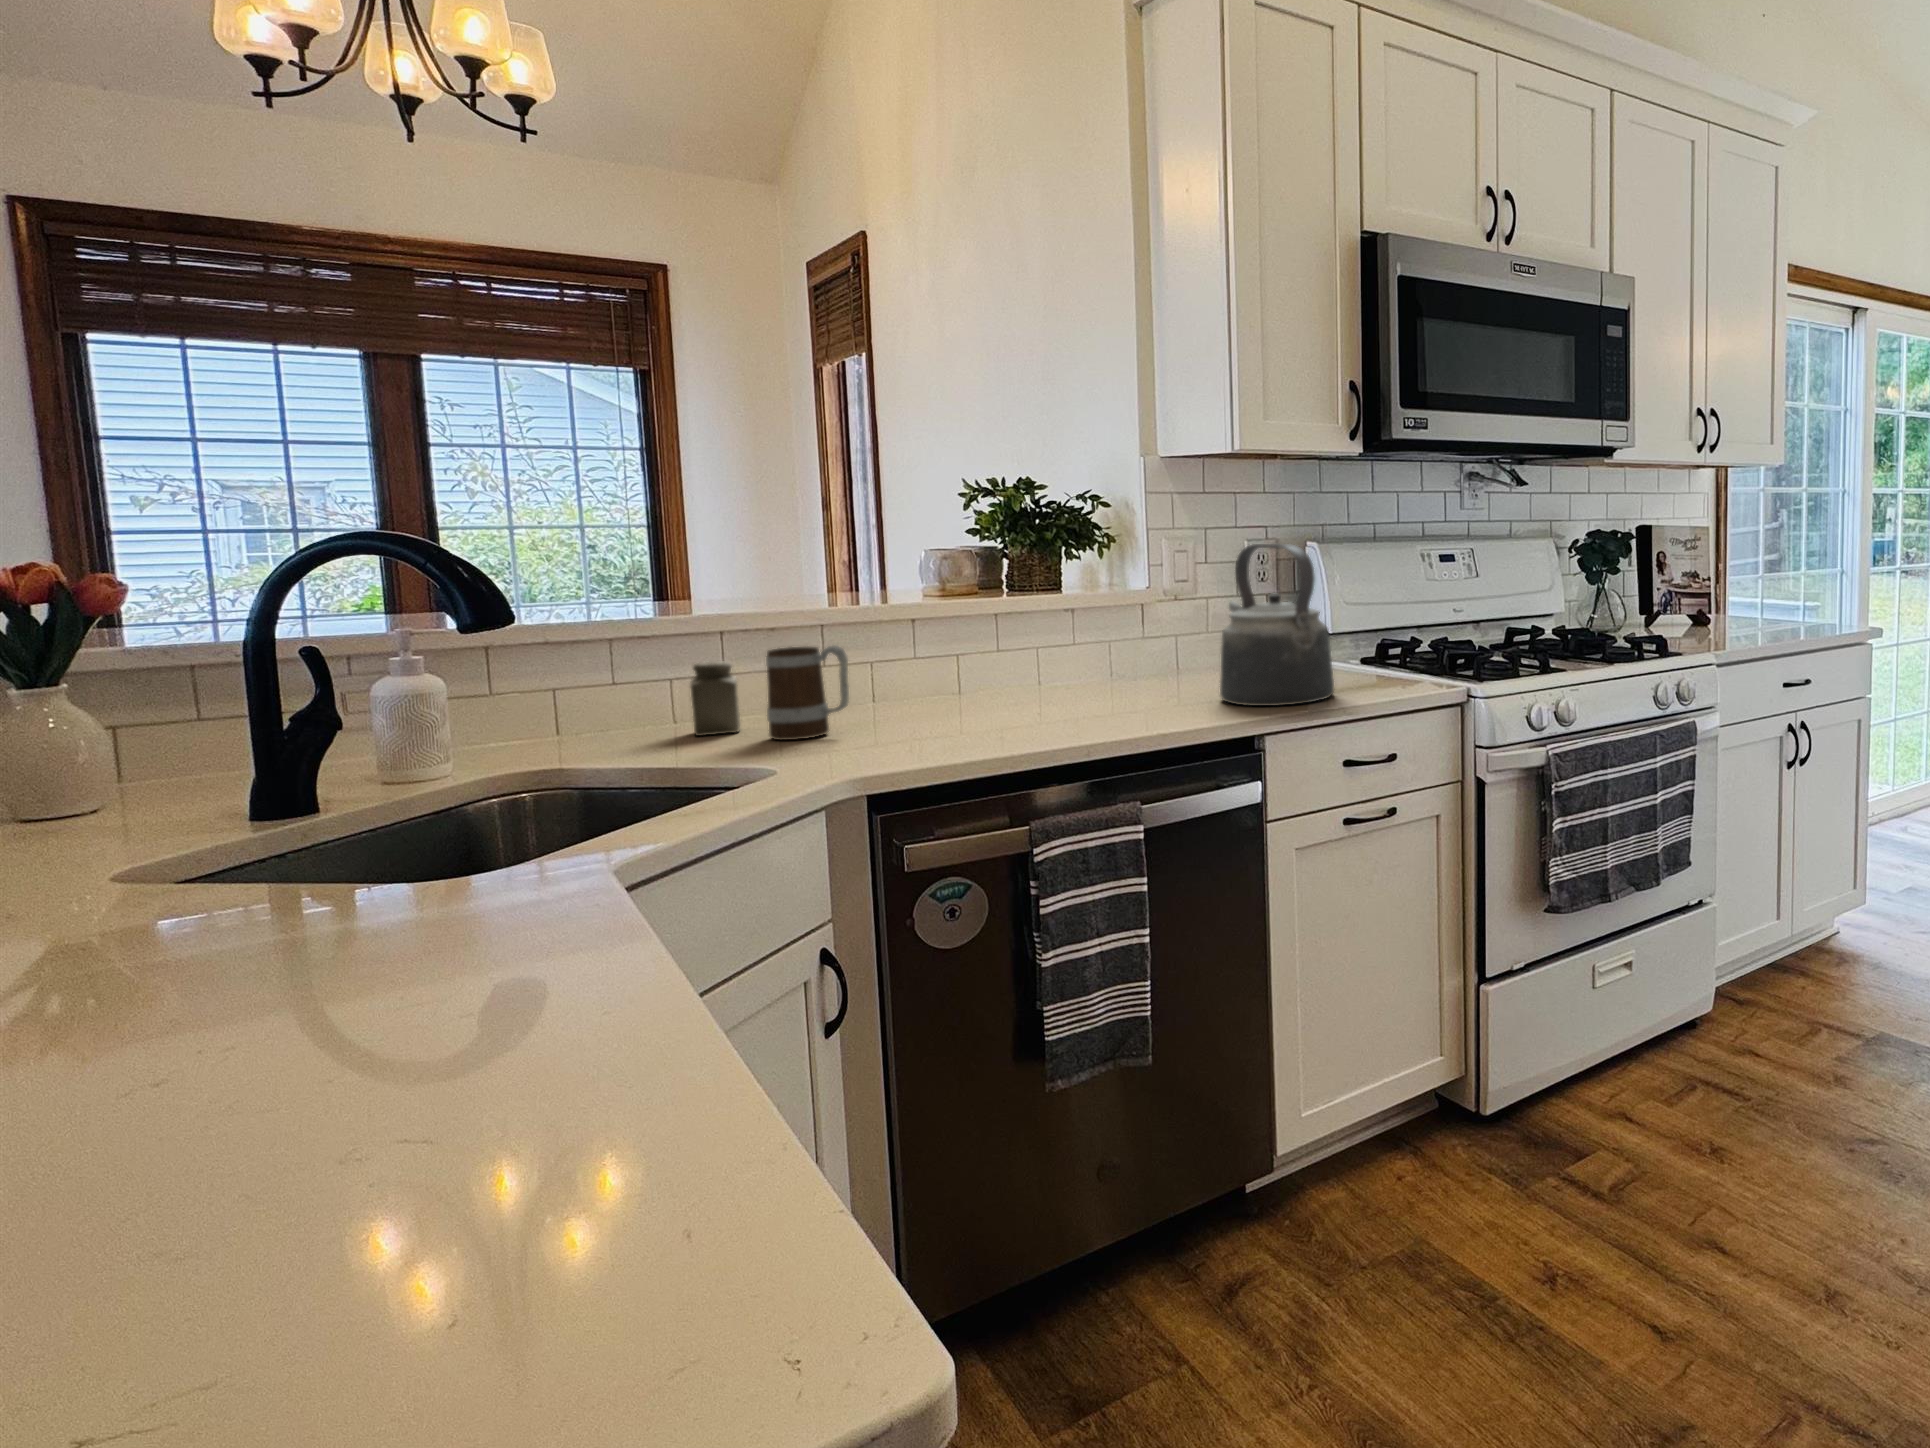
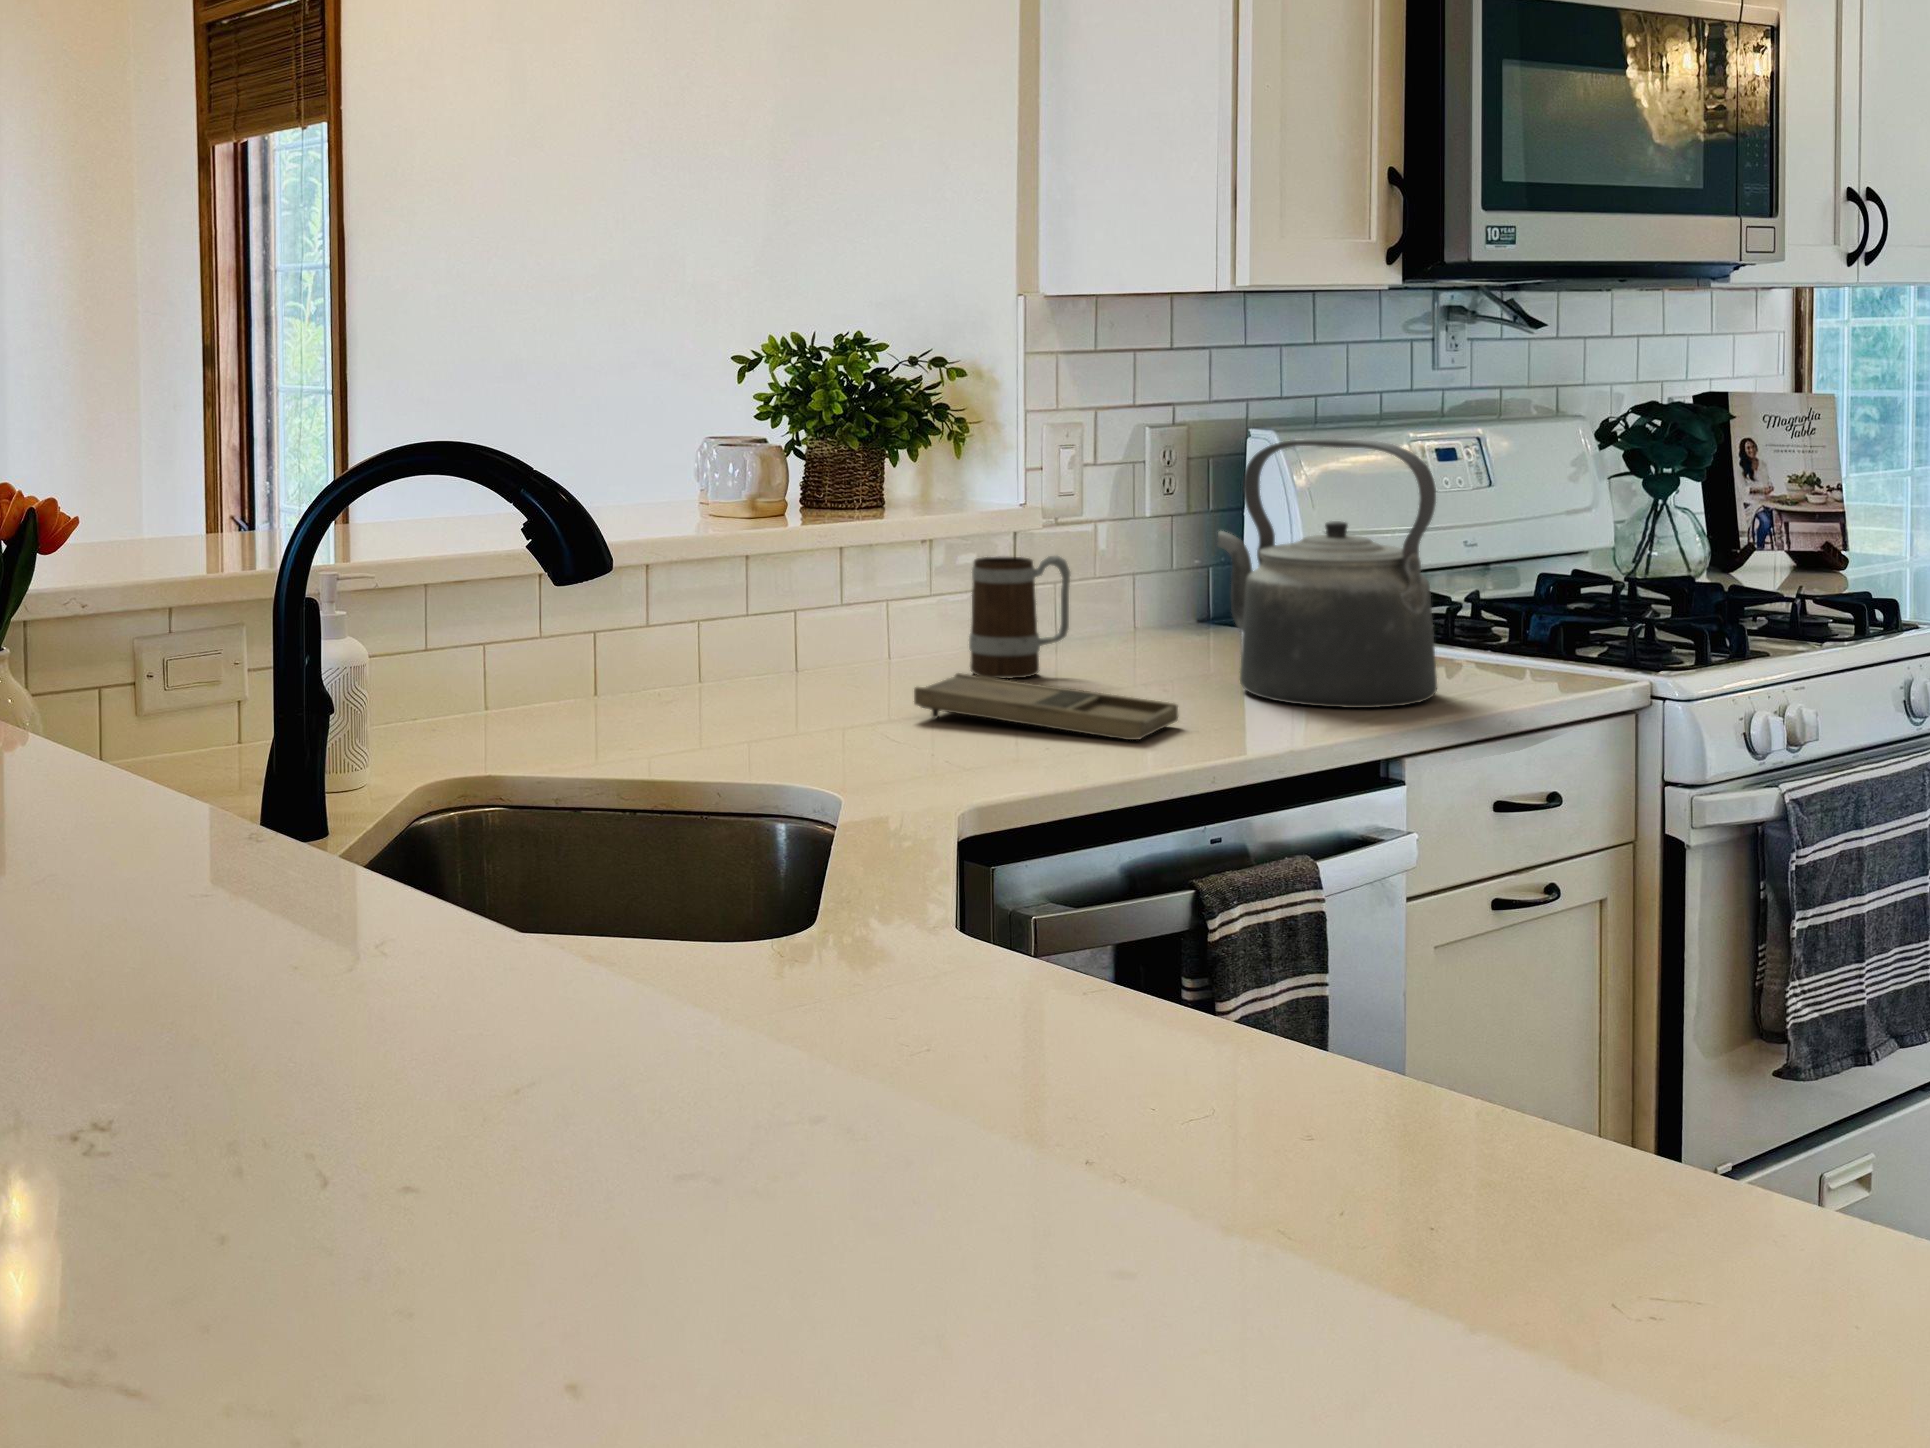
mug: present [766,646,849,740] -> present [969,556,1070,679]
salt shaker: present [690,661,740,736] -> none [519,623,591,739]
tray: none [975,690,1132,727] -> present [914,673,1178,740]

